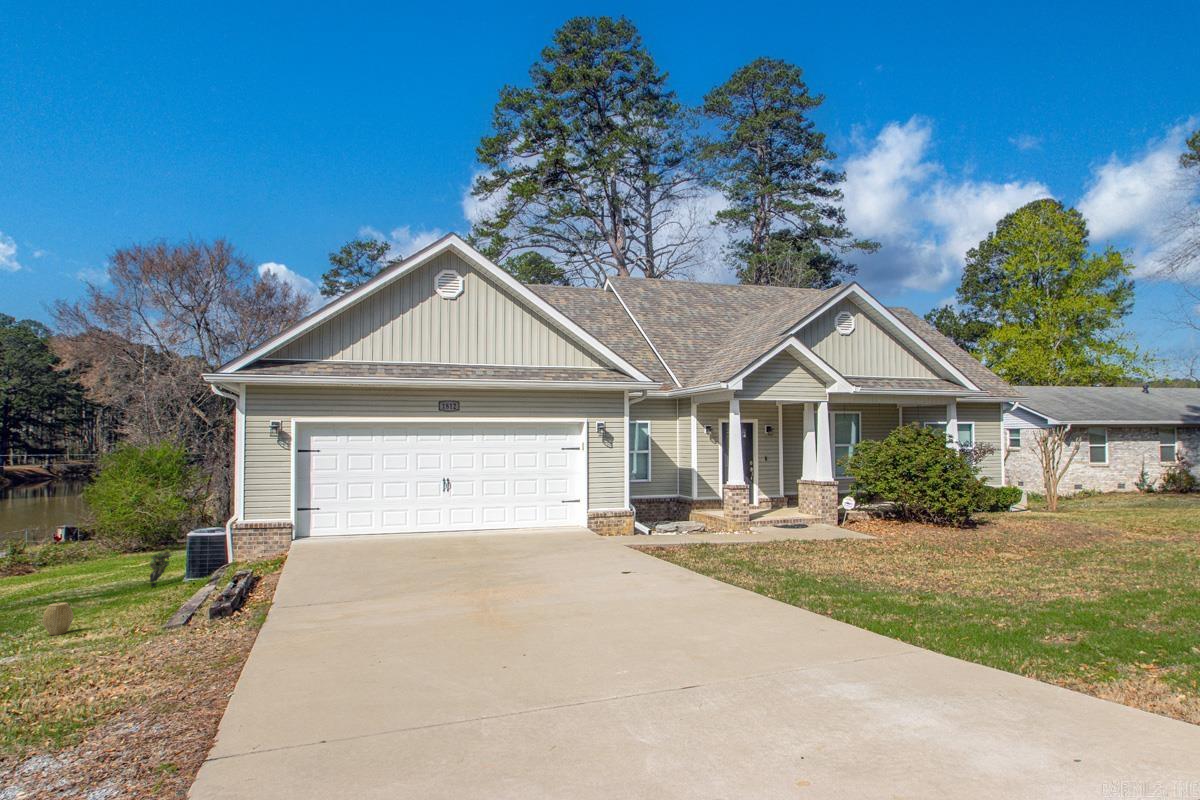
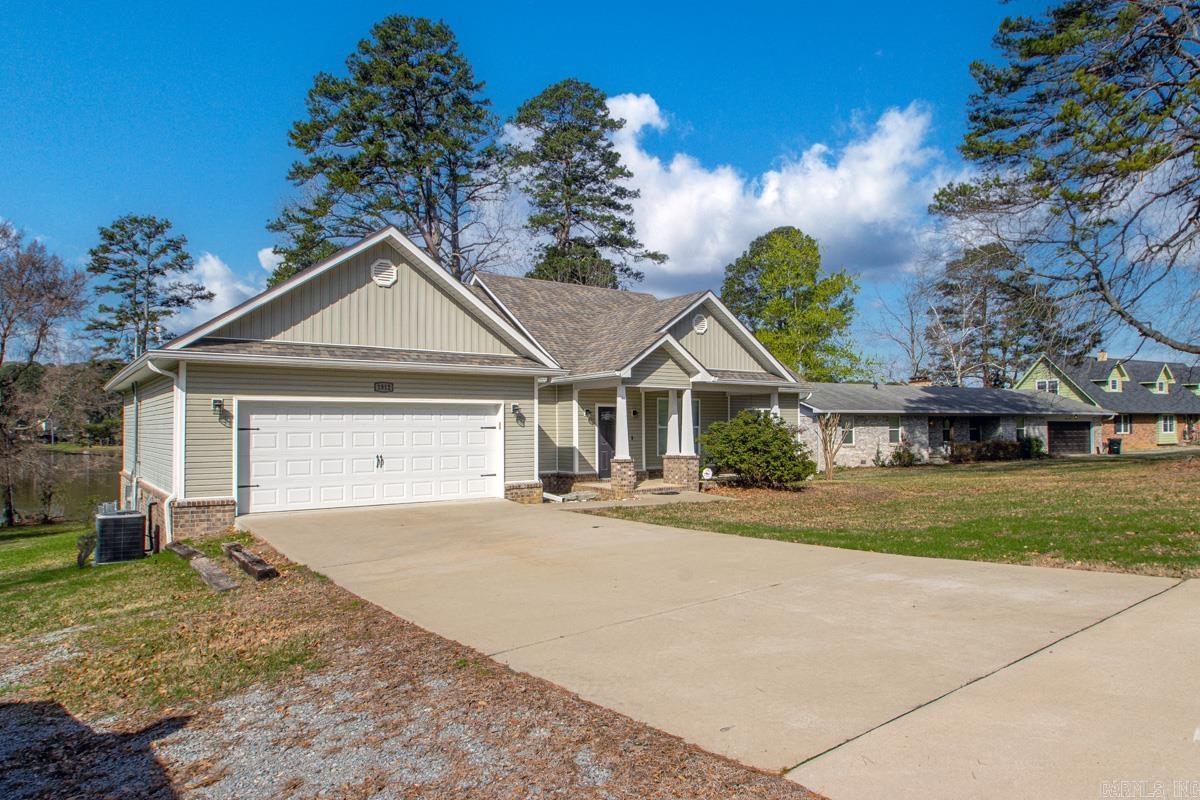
woven basket: present [43,602,73,635] -> none [60,574,91,607]

